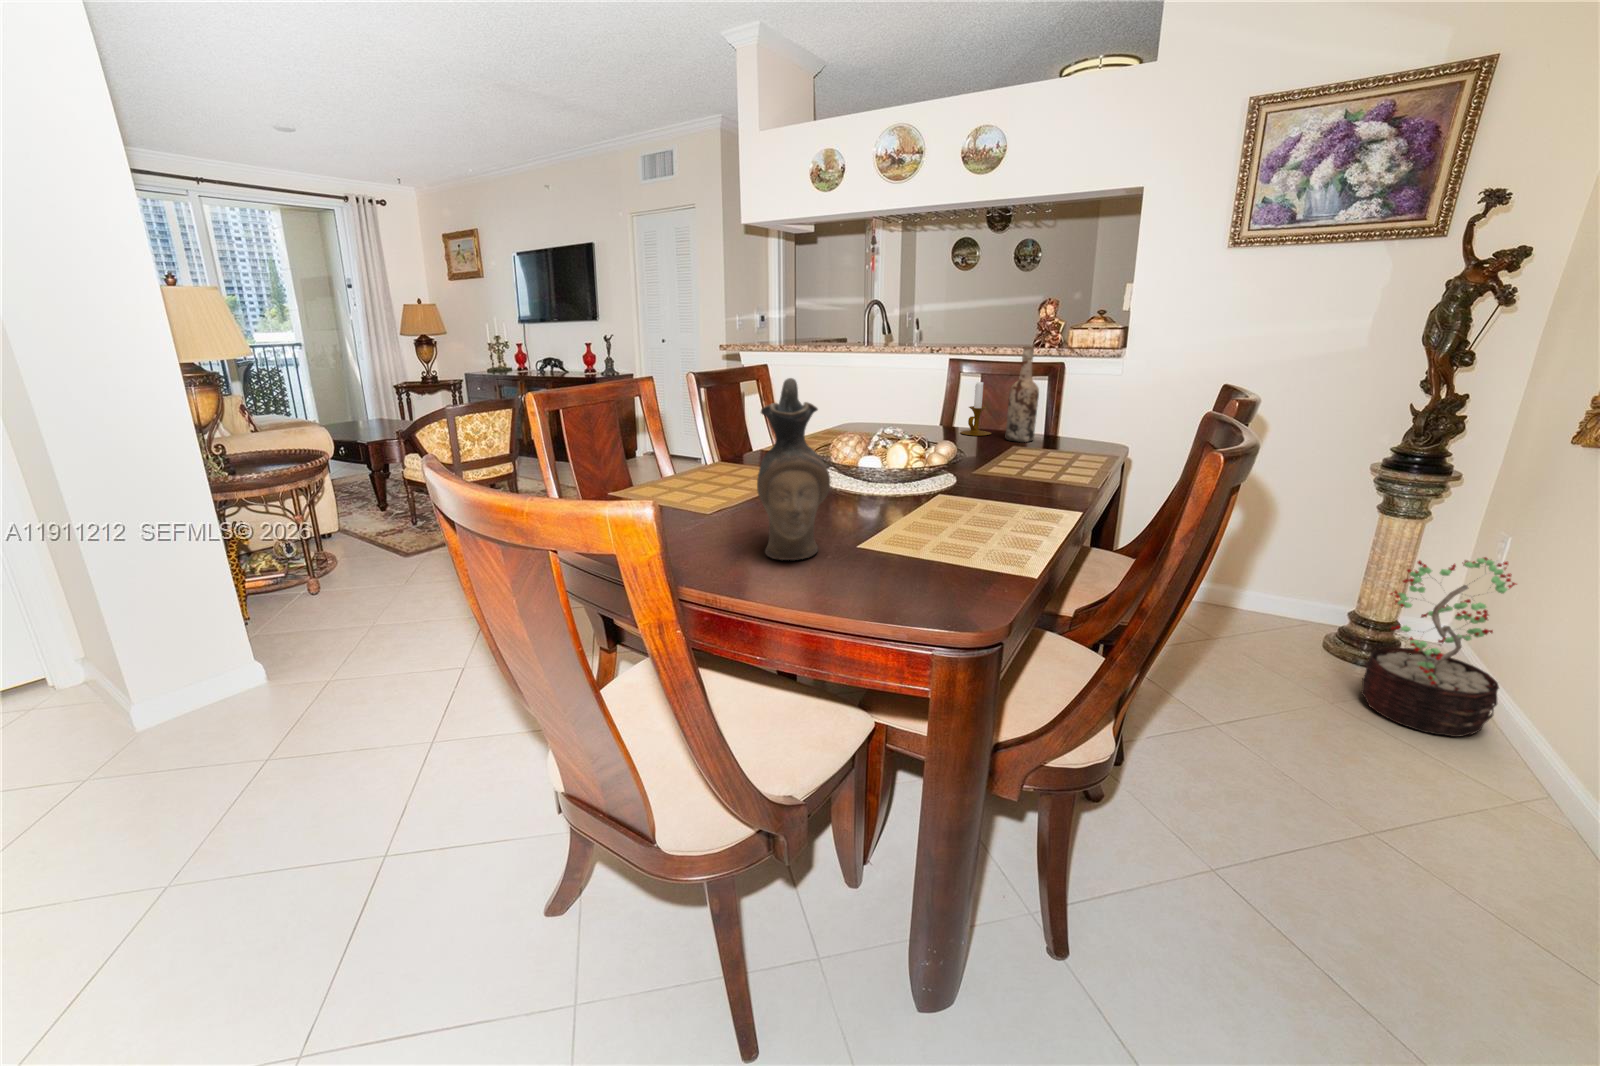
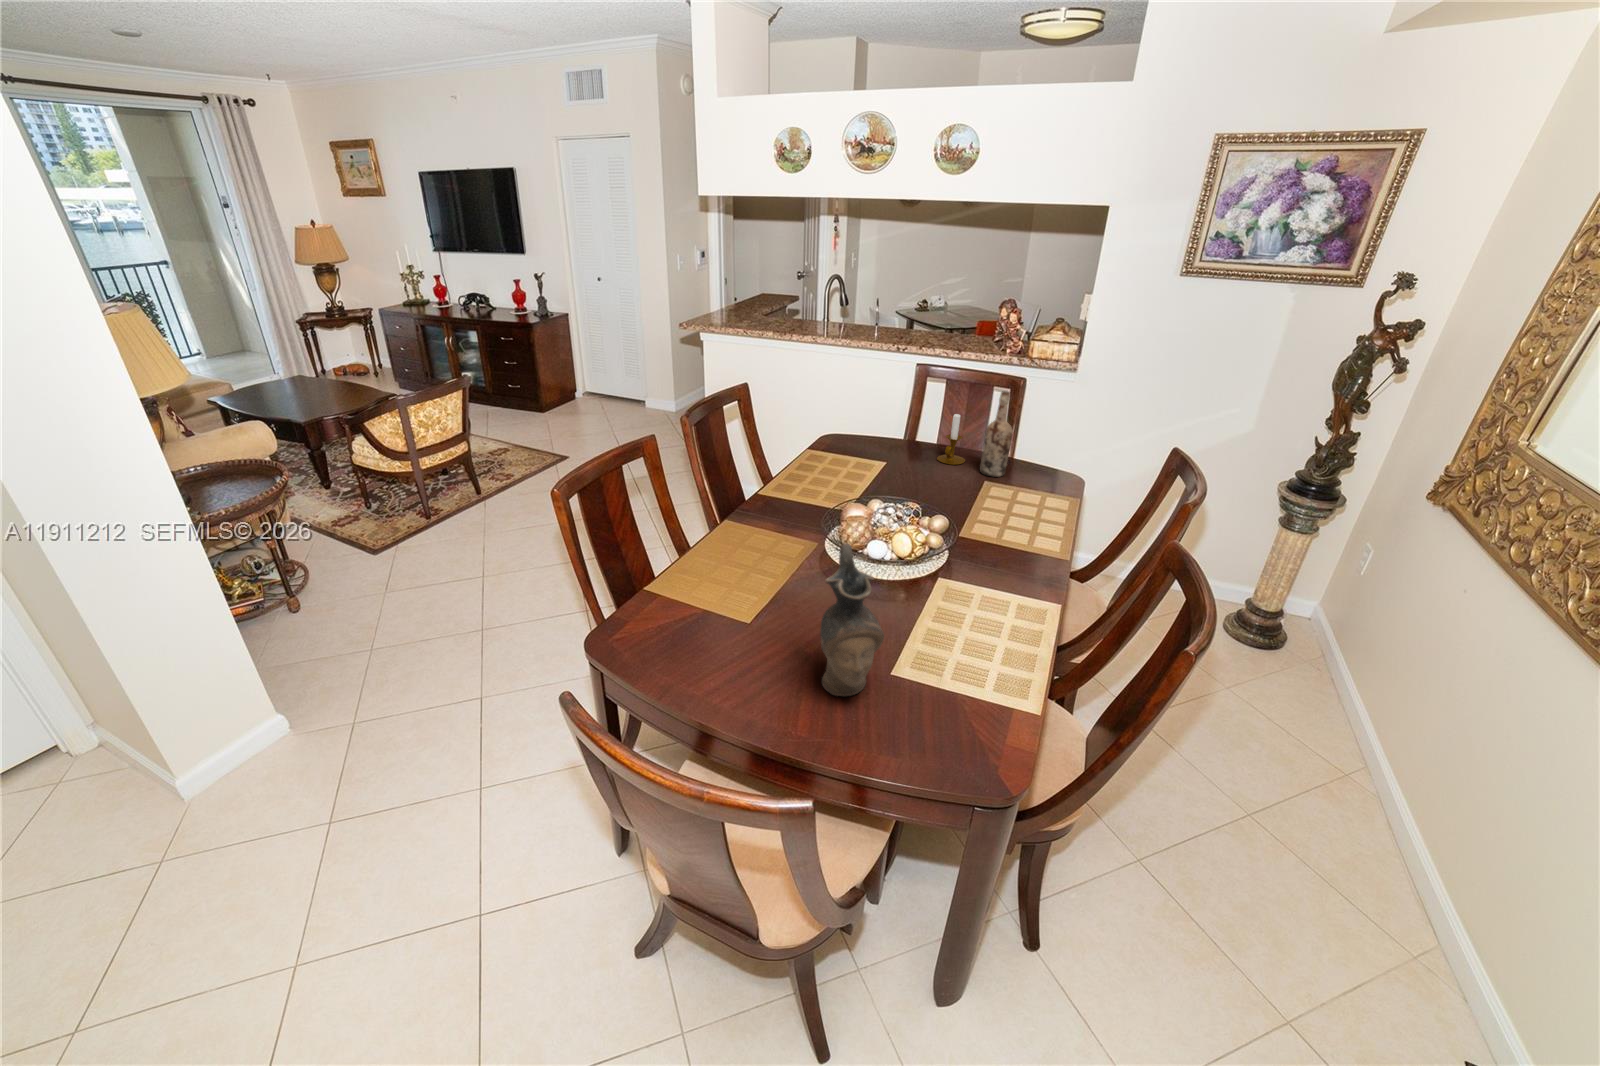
decorative plant: present [1361,557,1517,737] -> none [1253,579,1380,721]

